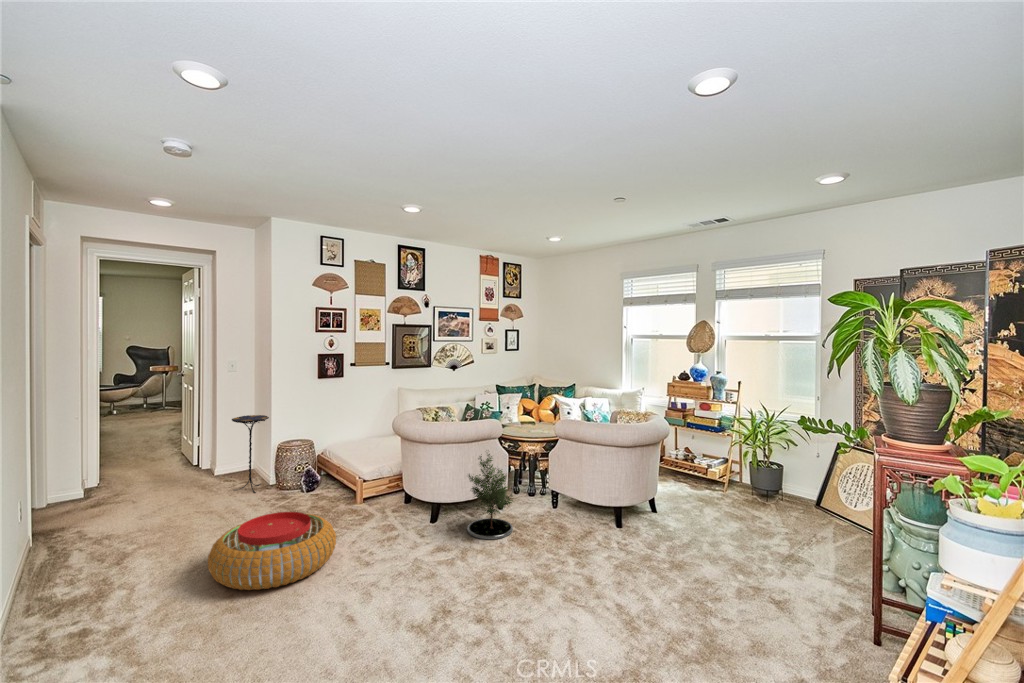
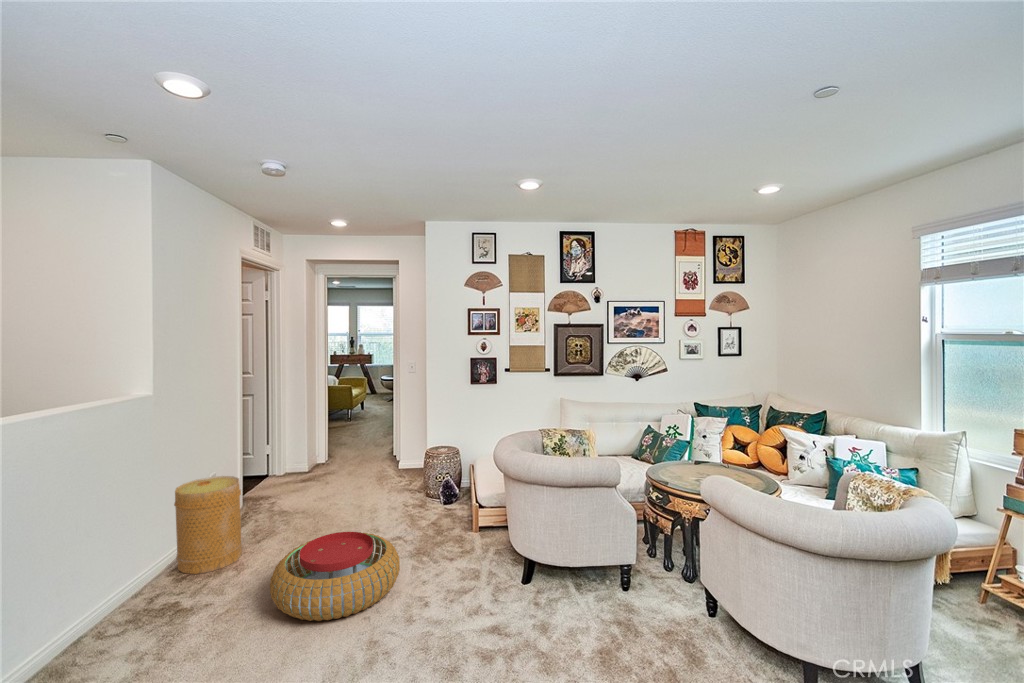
side table: present [232,415,269,493] -> none [389,417,422,495]
potted tree: present [467,454,513,539] -> none [546,508,617,641]
basket: none [25,487,114,604] -> present [174,476,242,574]

